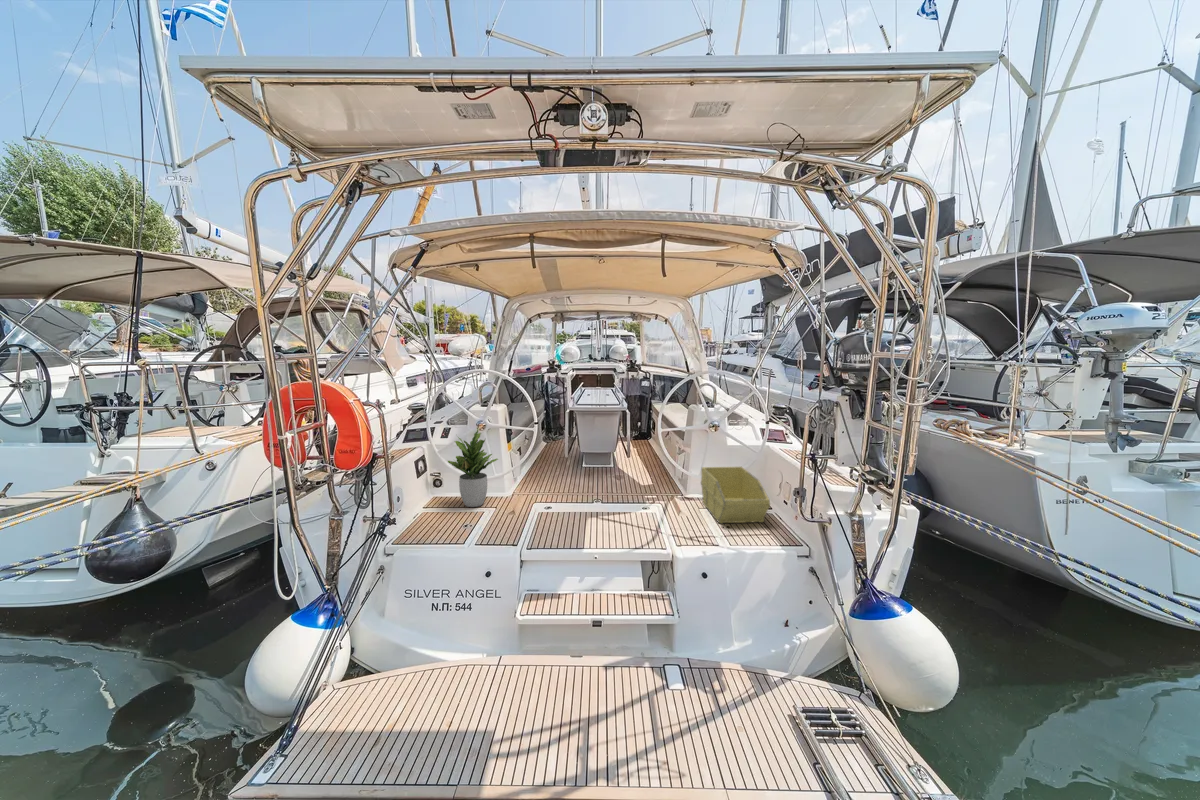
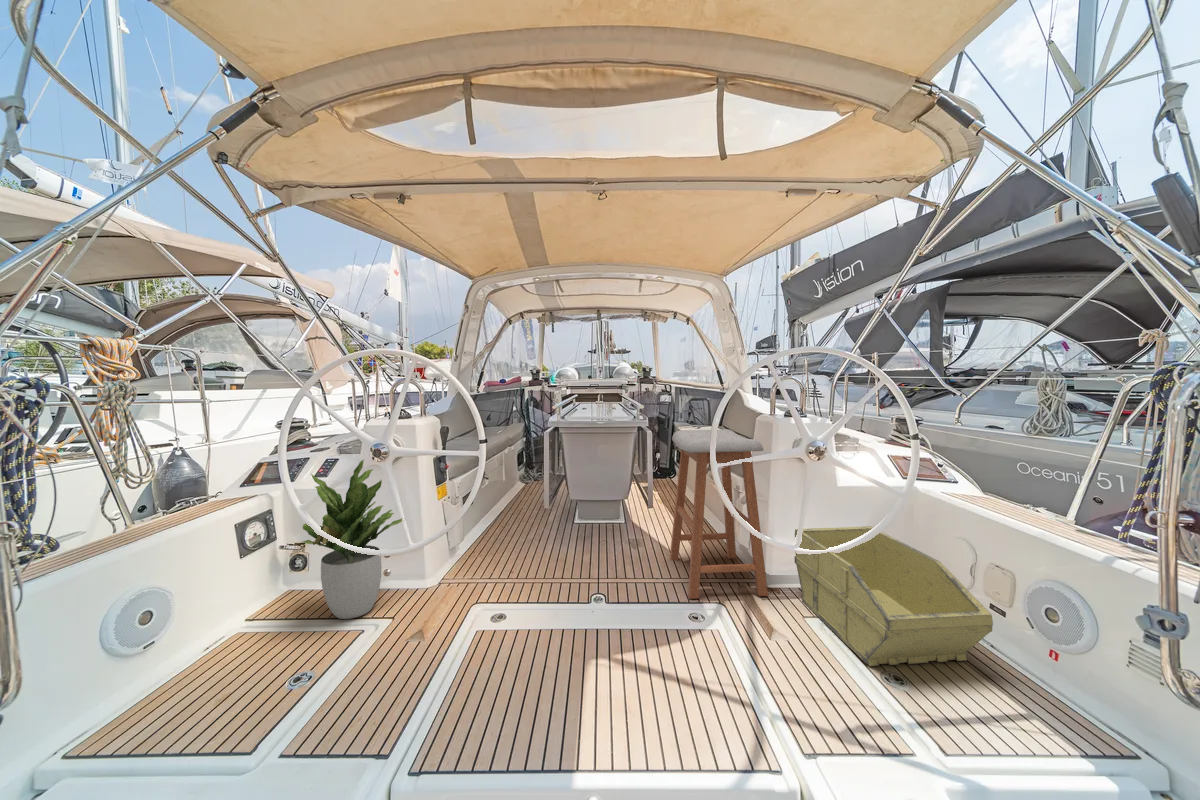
stool: none [638,413,686,502] -> present [670,429,768,599]

